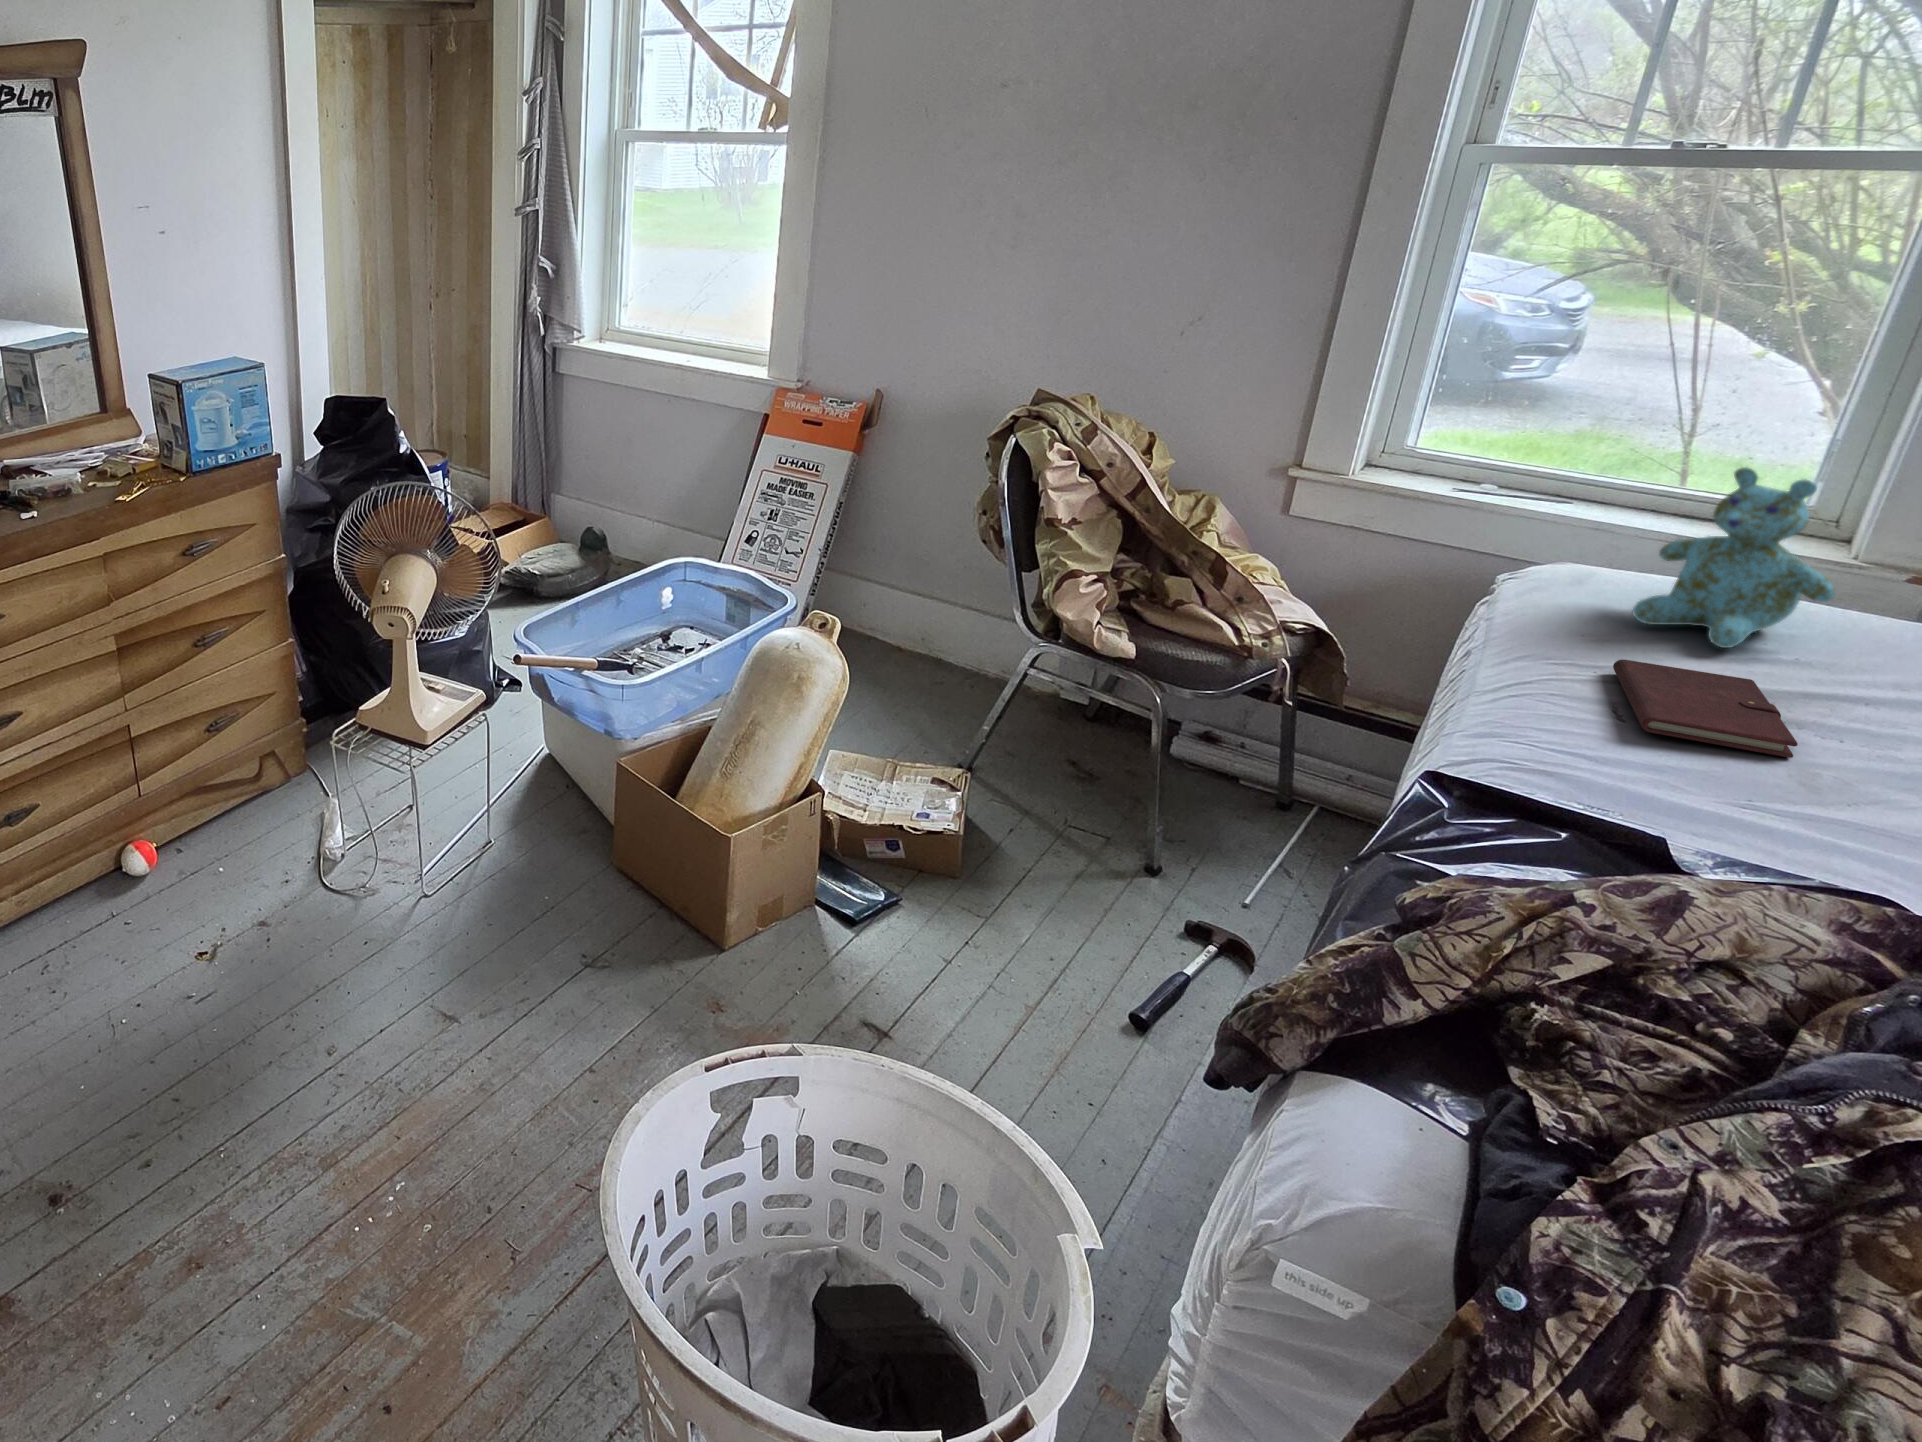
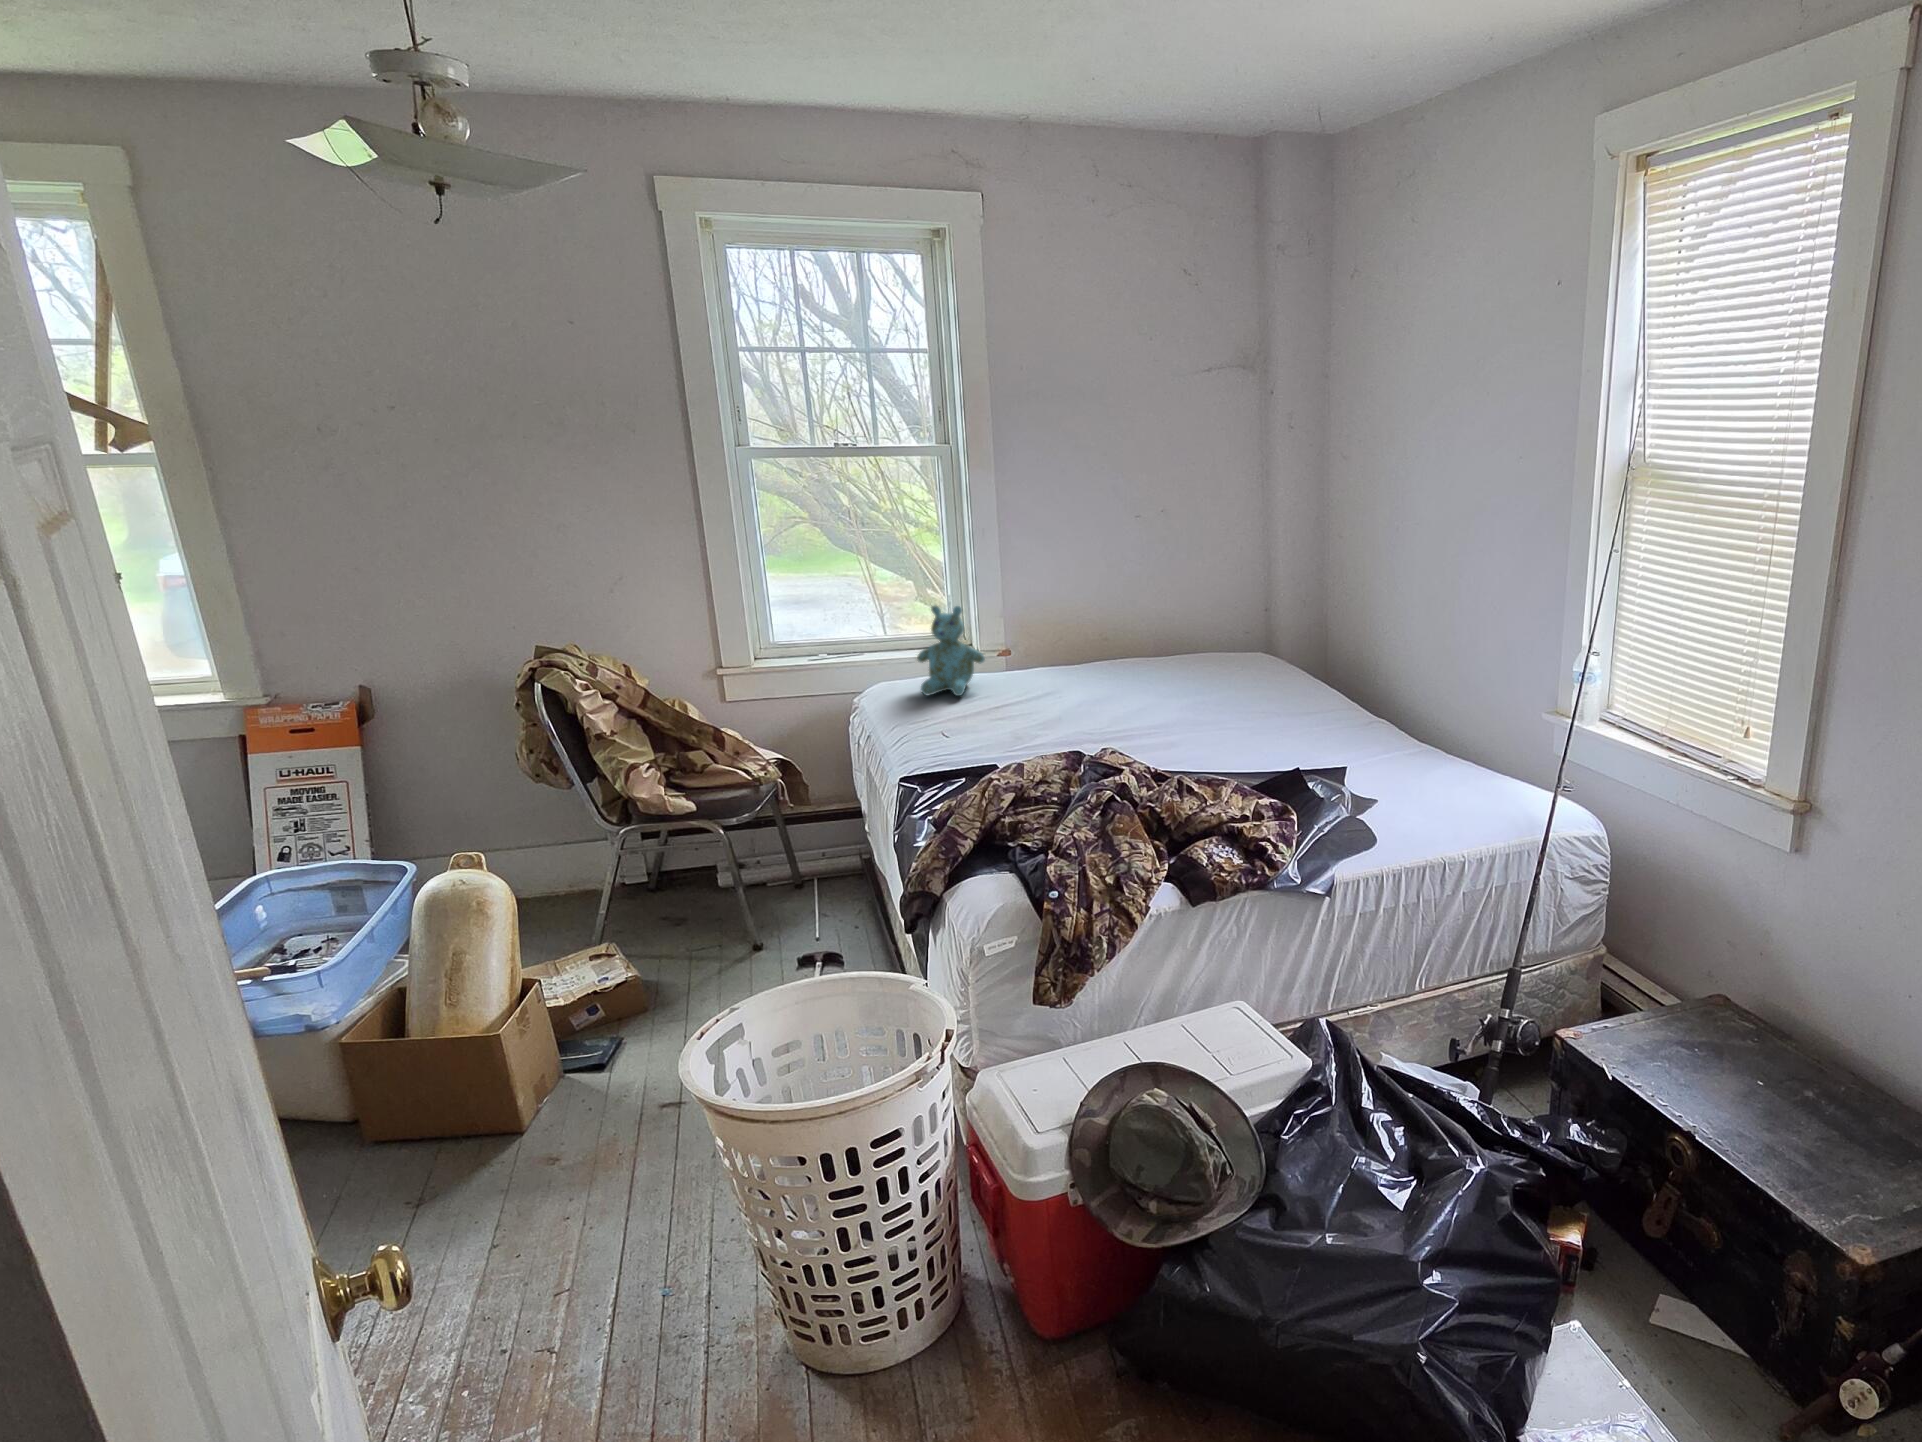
notebook: present [1613,660,1798,758] -> none [929,704,1006,737]

